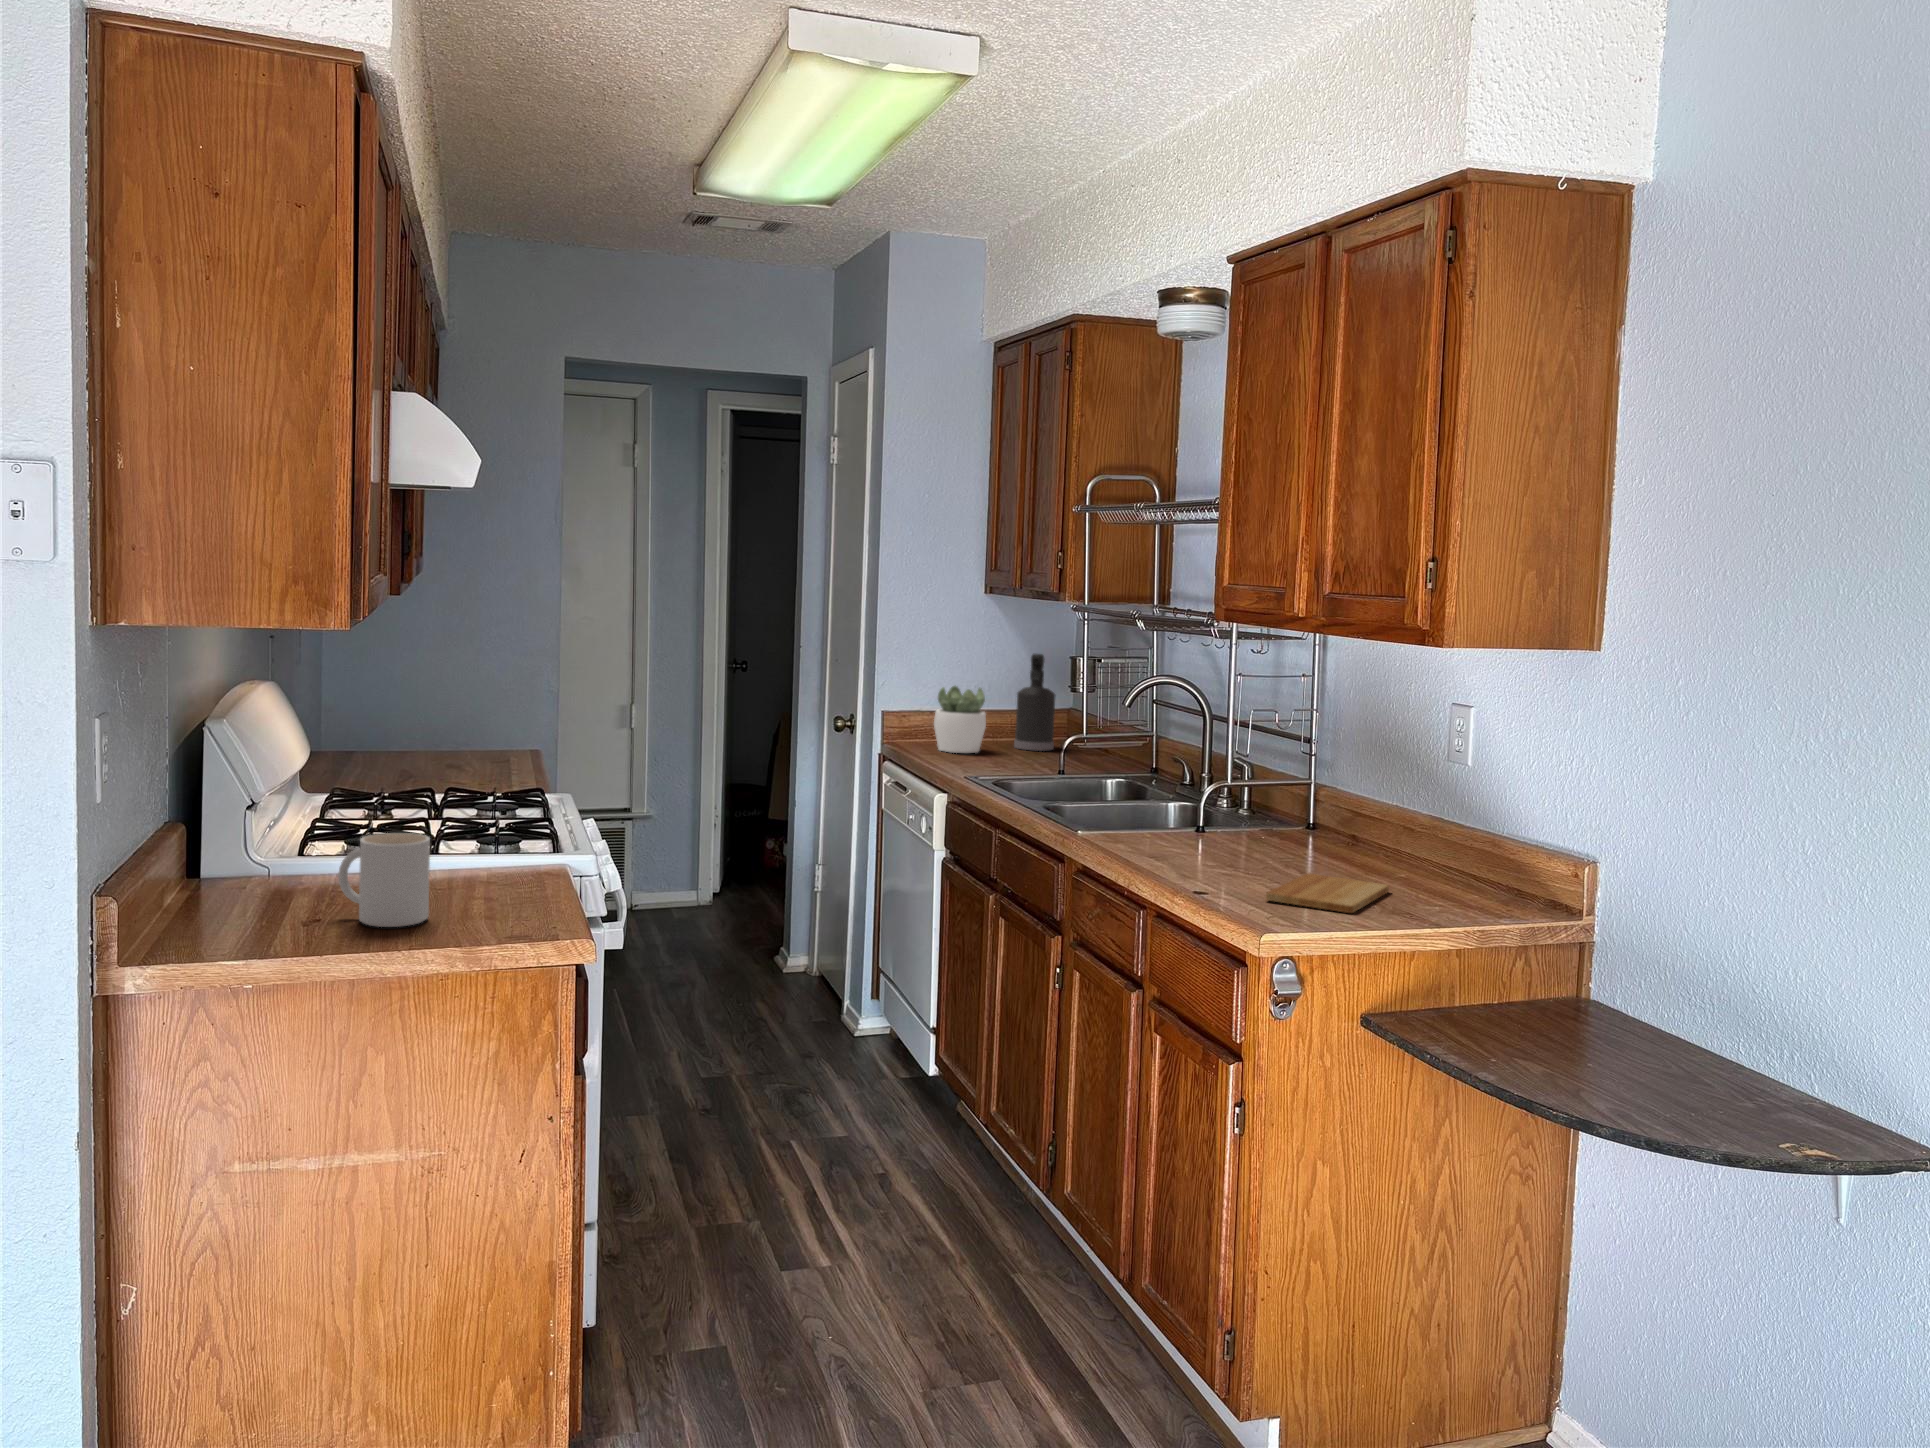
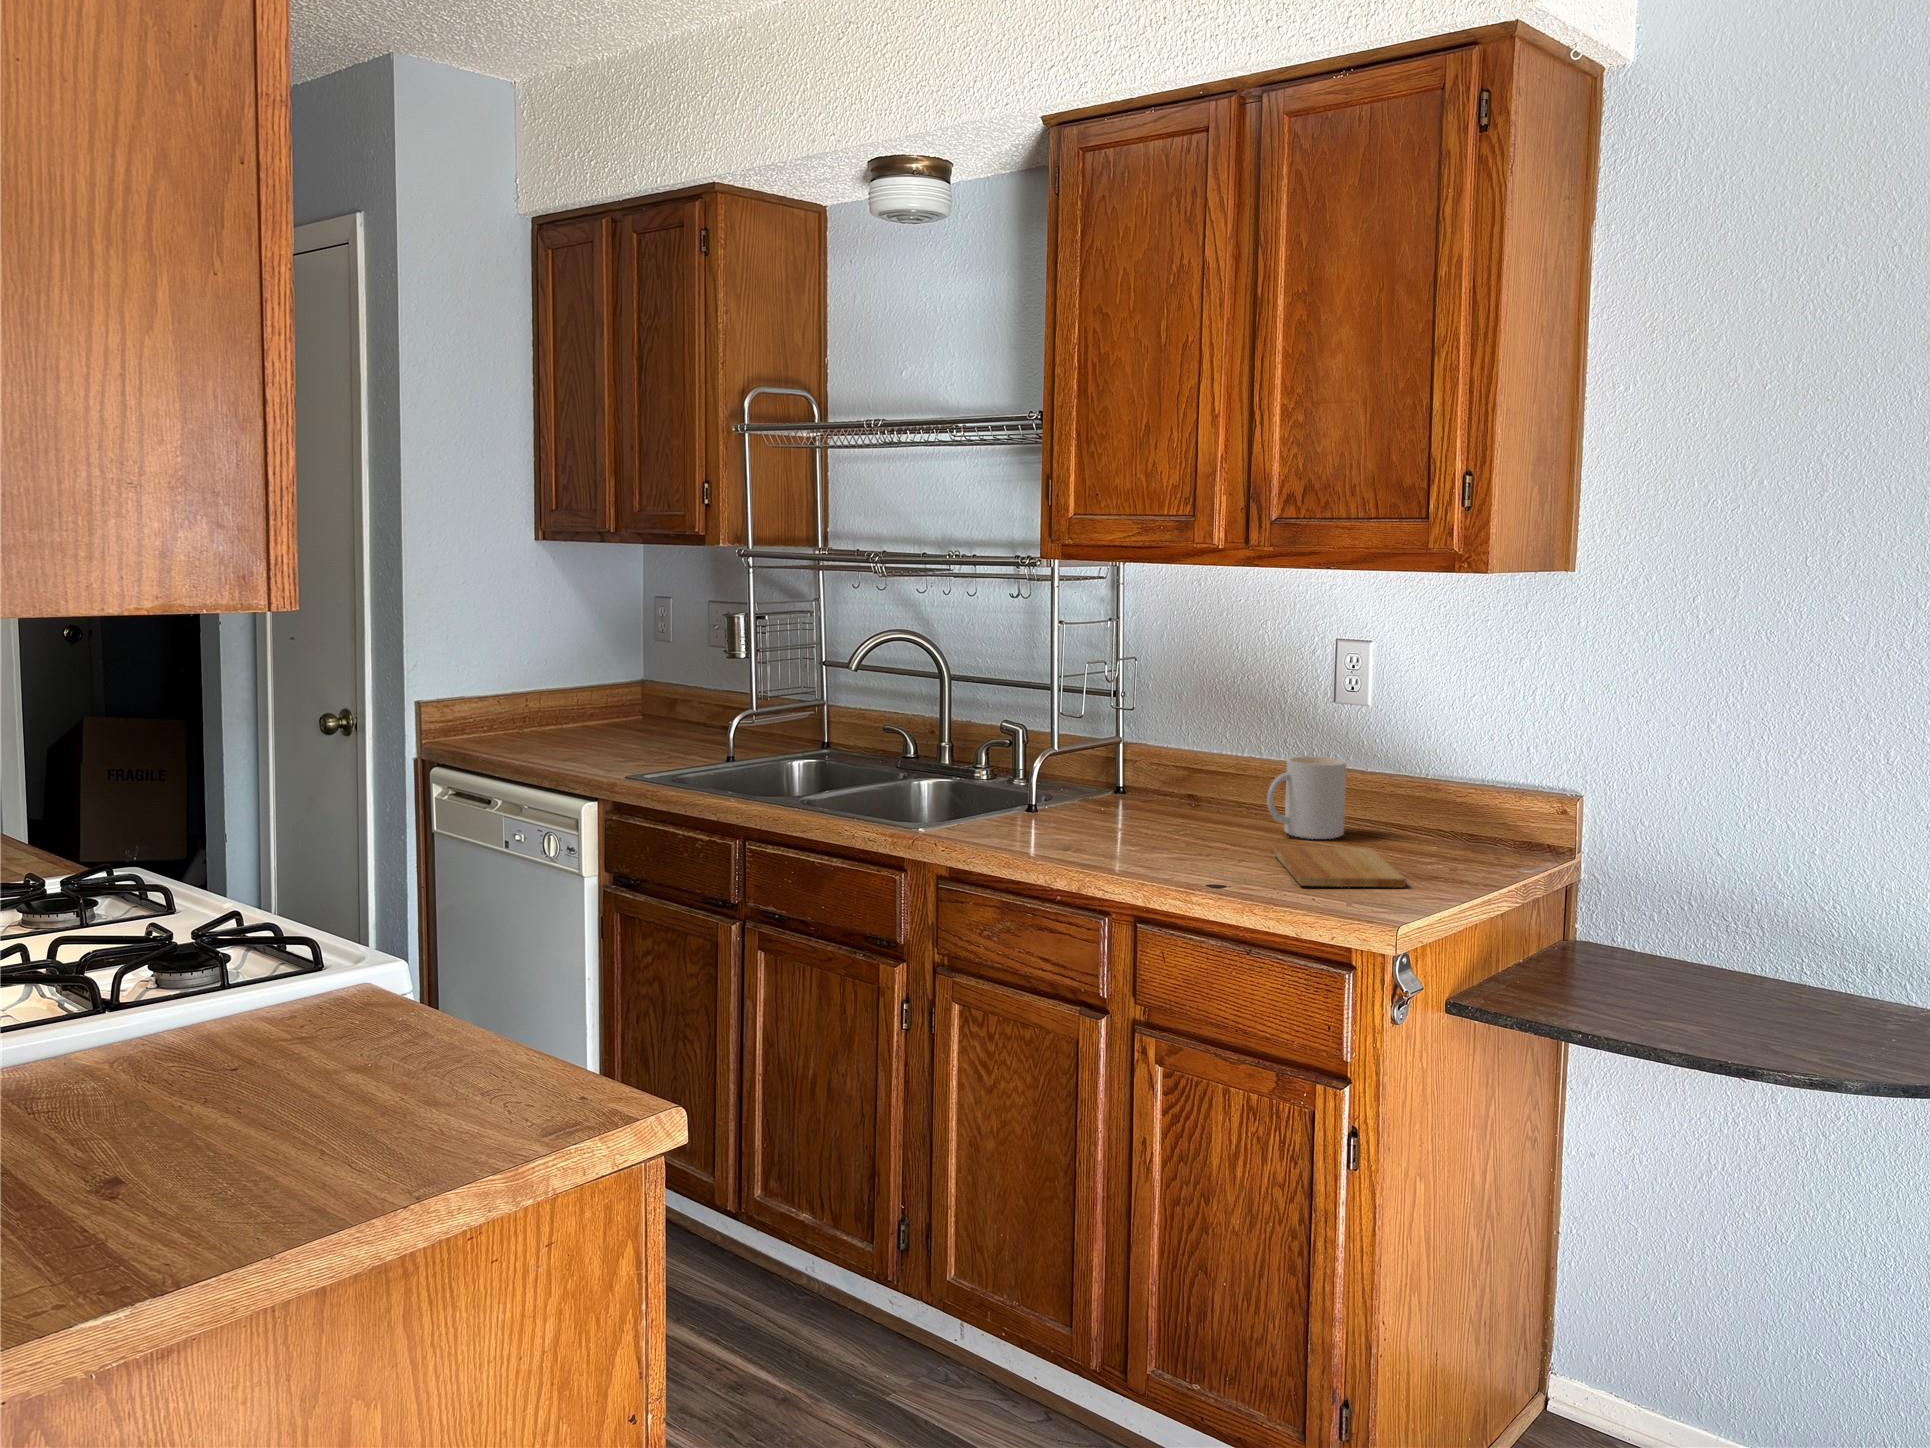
spray bottle: present [1014,654,1056,751] -> none [591,614,642,734]
succulent plant: present [934,685,986,753] -> none [507,661,582,747]
mug: present [338,833,430,927] -> present [1267,756,1347,839]

